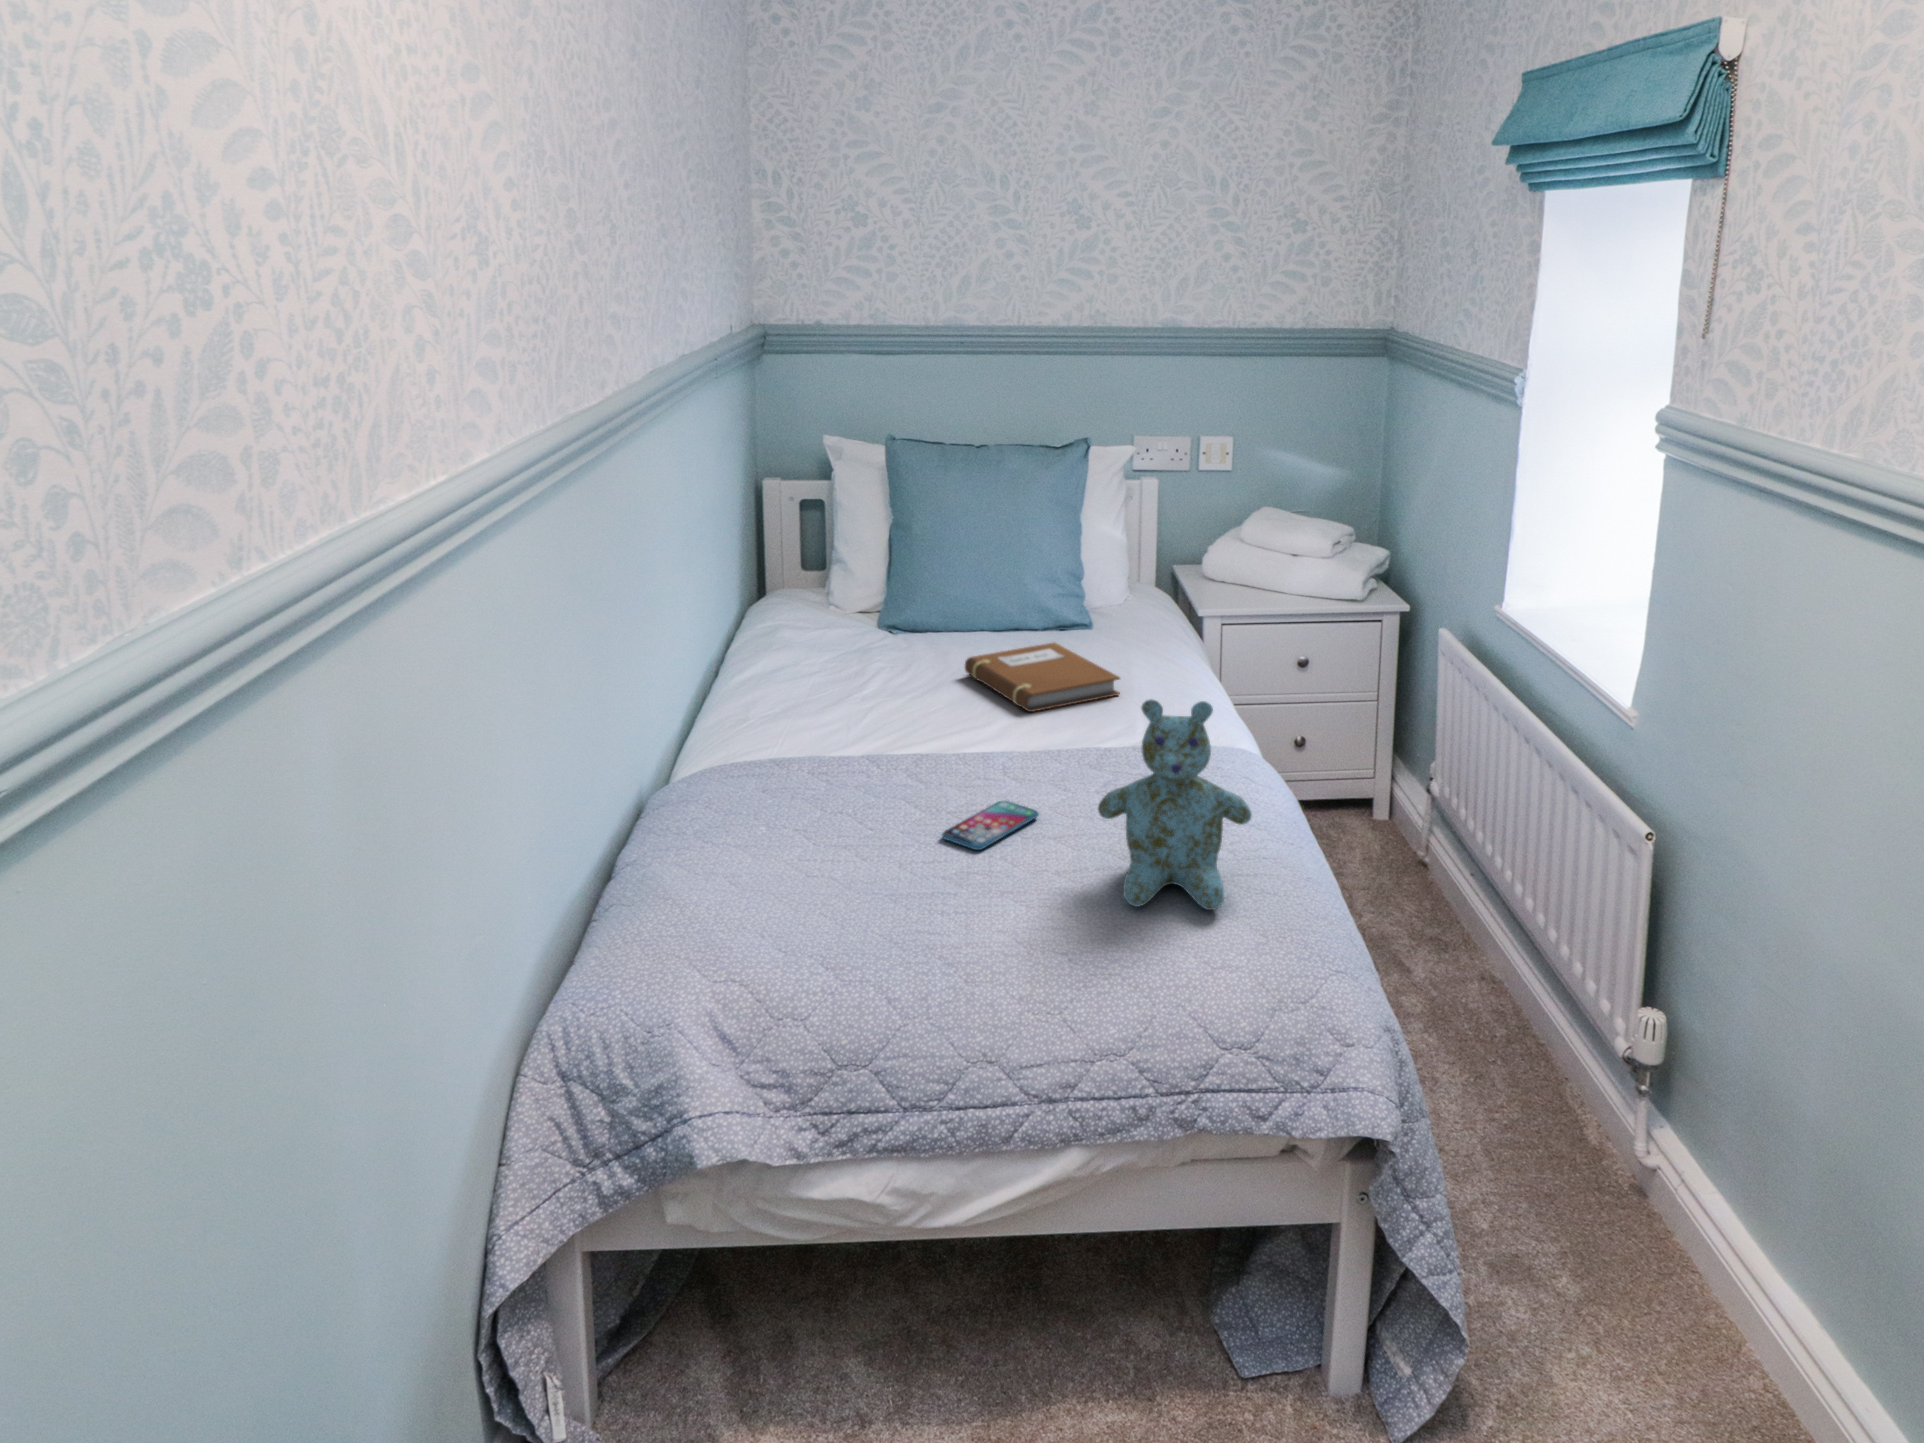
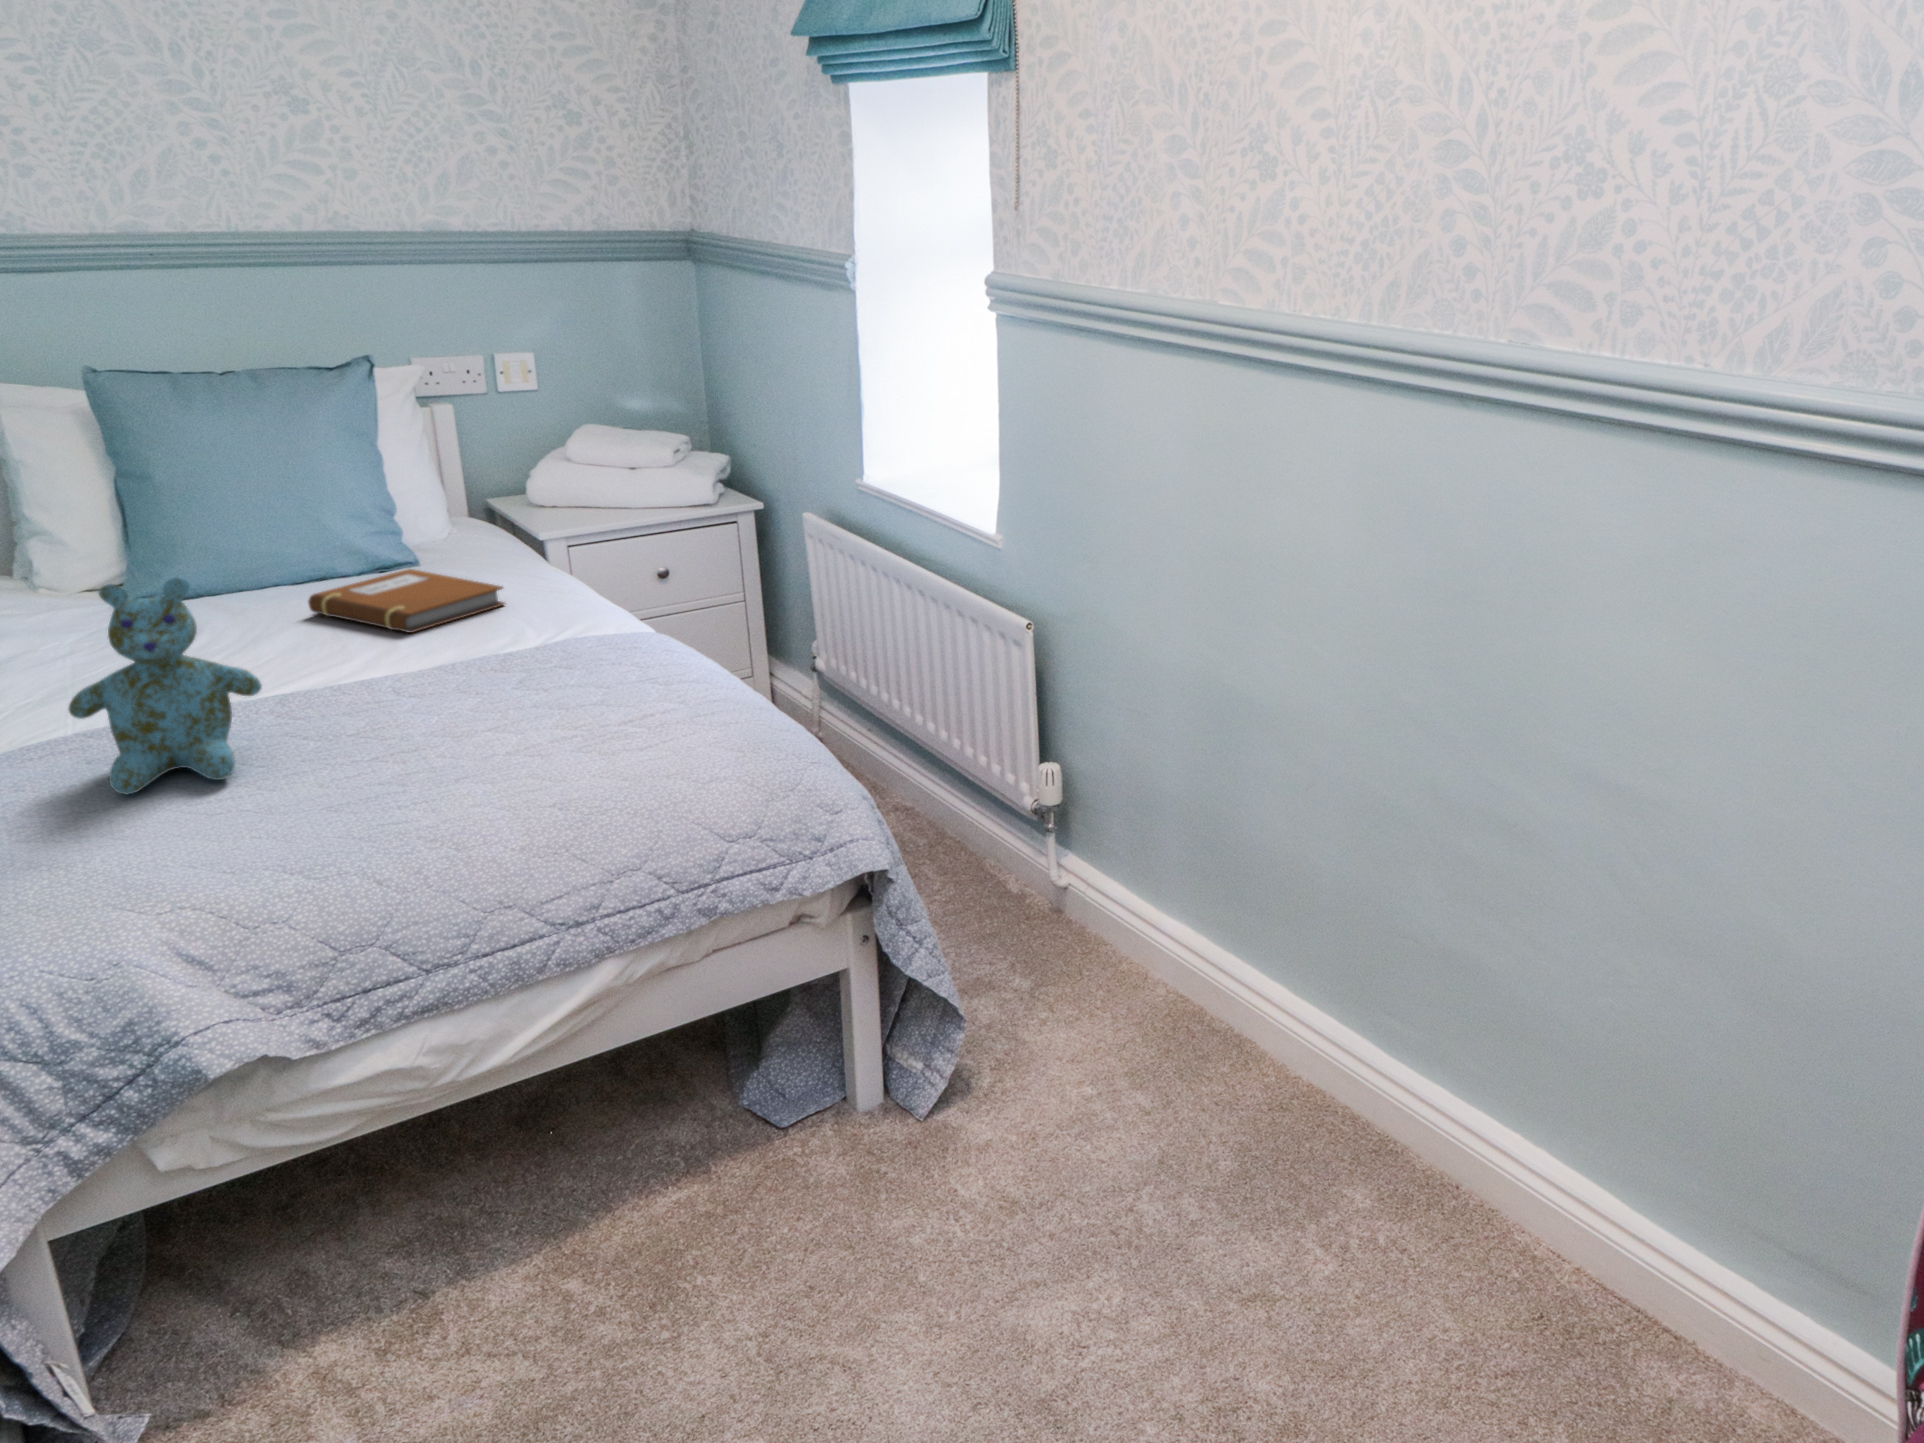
stuffed bear: present [1098,699,1252,910] -> present [68,577,262,794]
smartphone: present [942,801,1039,850] -> none [370,703,472,747]

